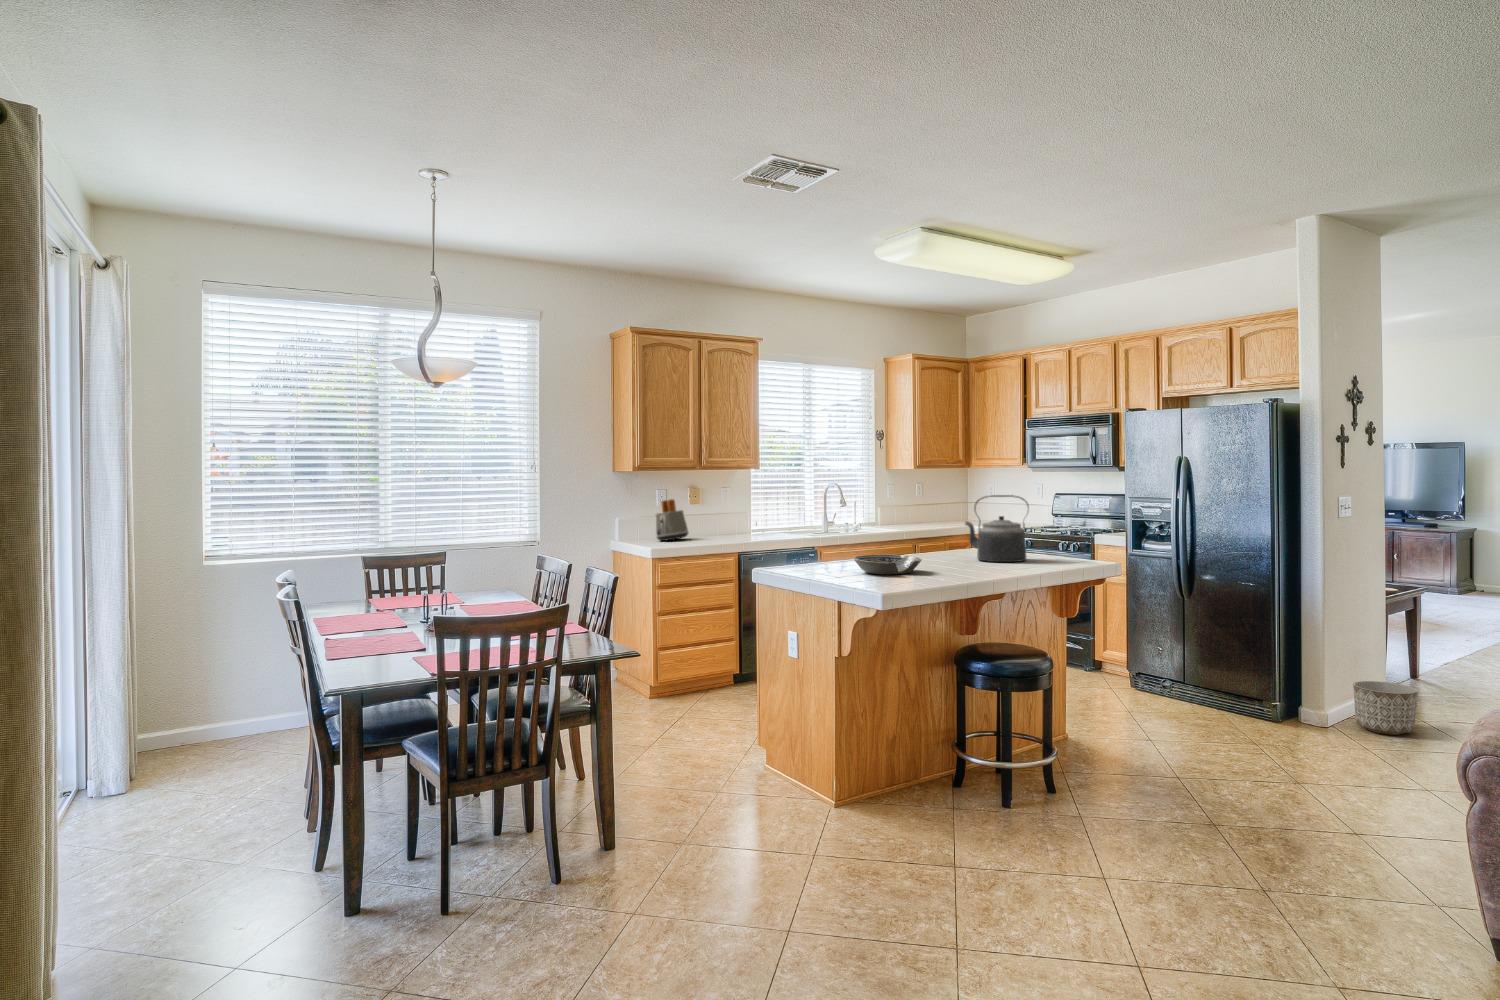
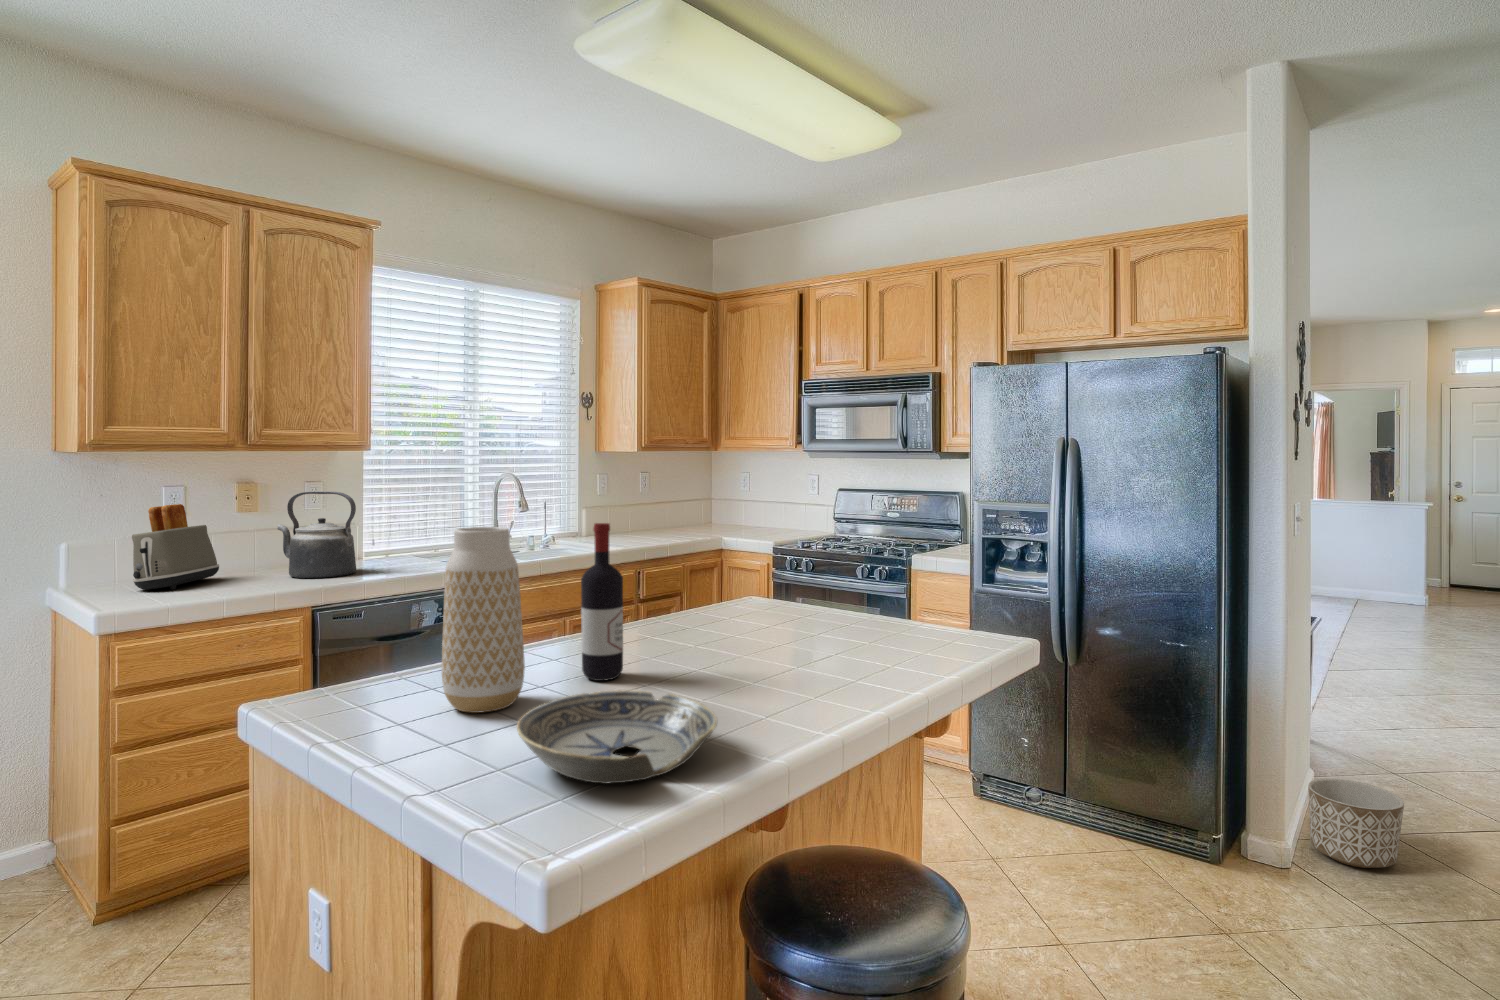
kettle: present [965,495,1029,562] -> present [277,491,356,578]
vase: none [823,497,853,565] -> present [442,527,525,713]
wine bottle: none [875,497,892,562] -> present [581,523,623,681]

